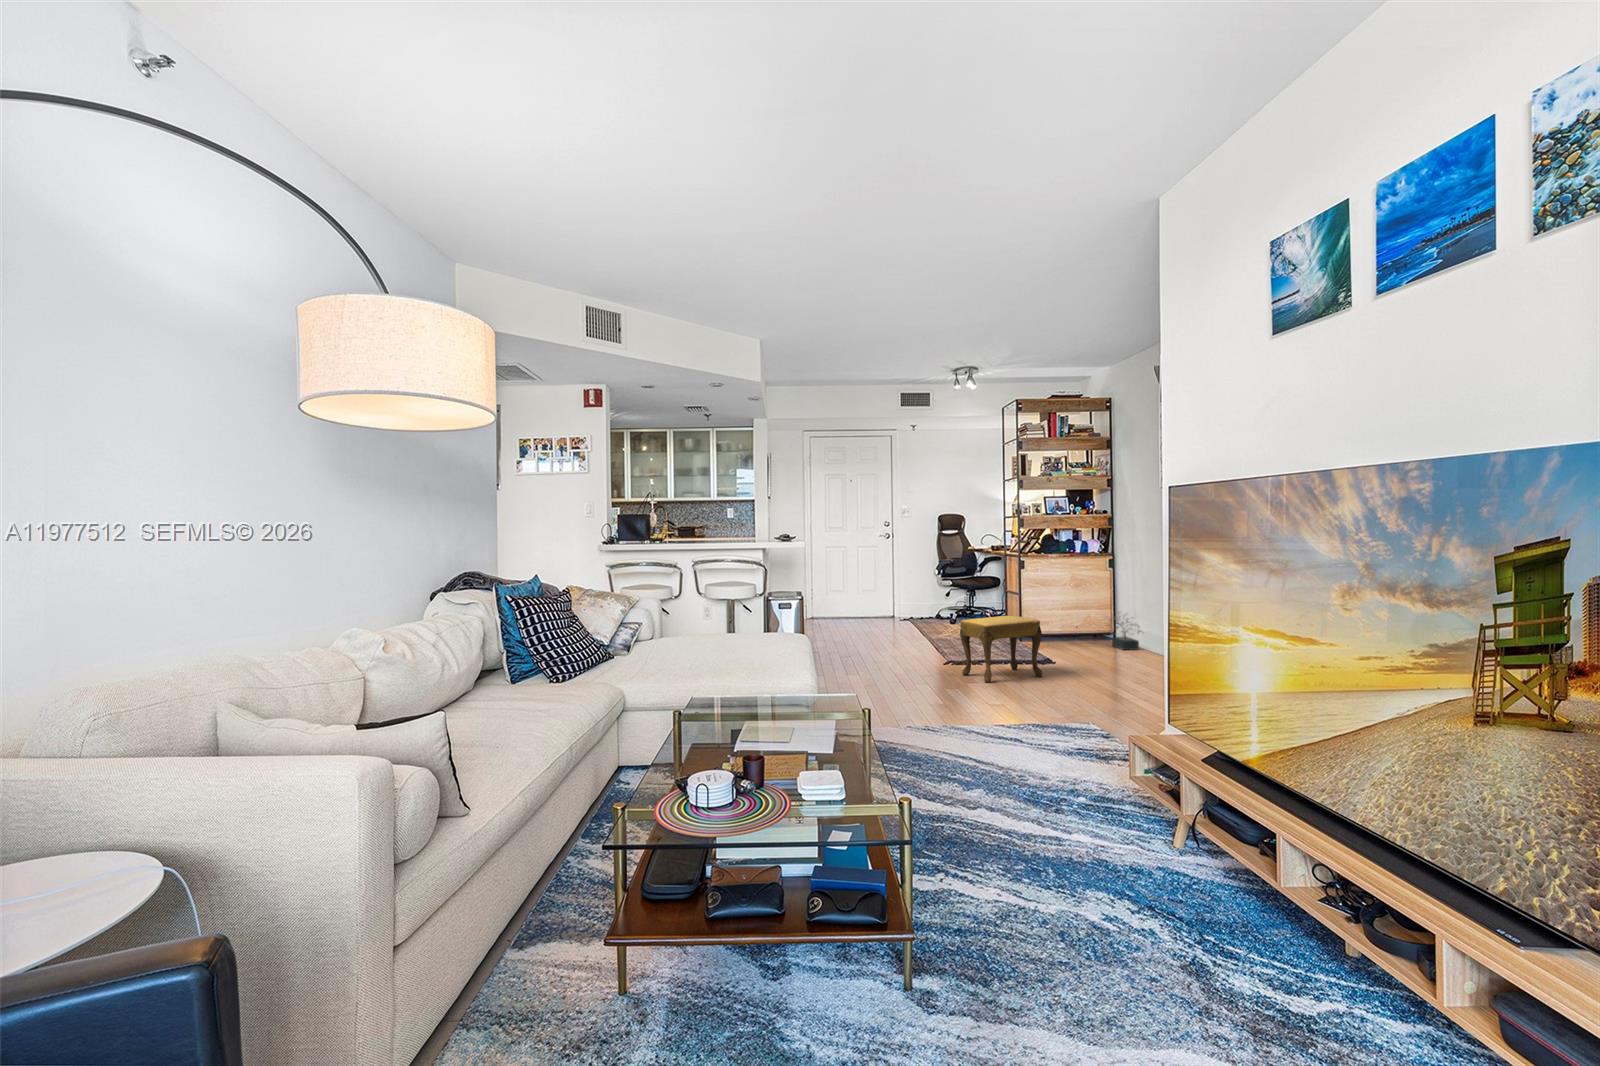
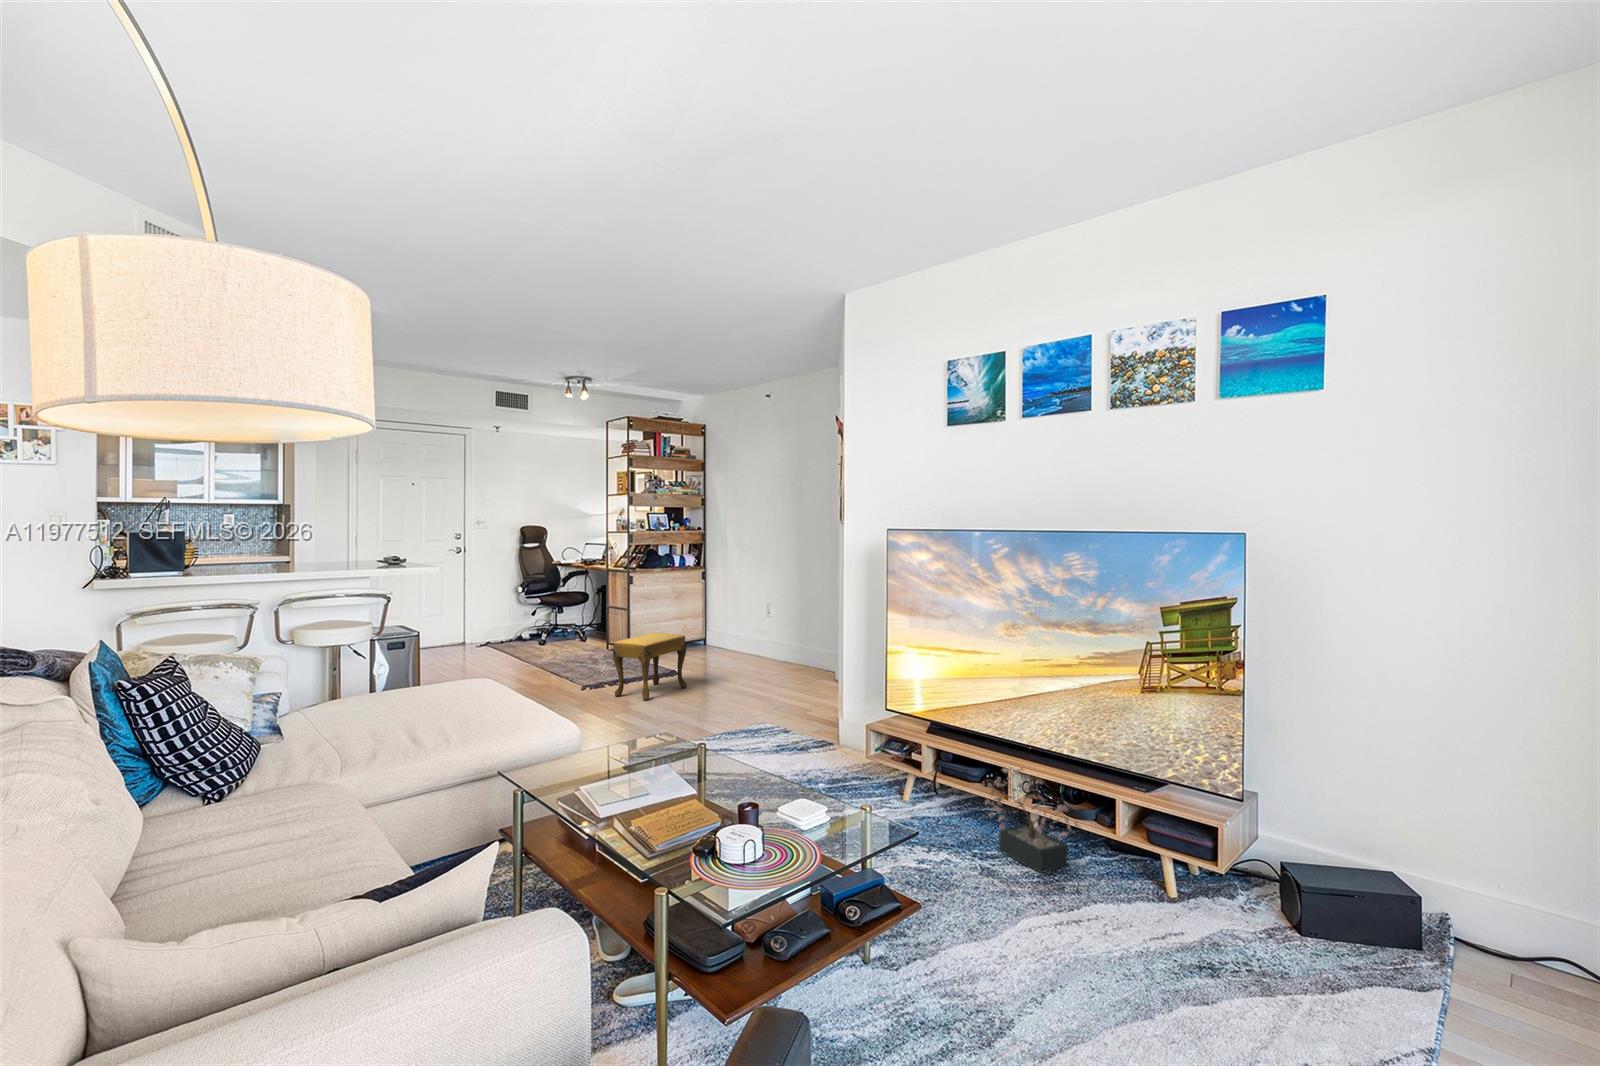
decorative plant: present [1105,612,1142,650] -> present [983,768,1080,873]

